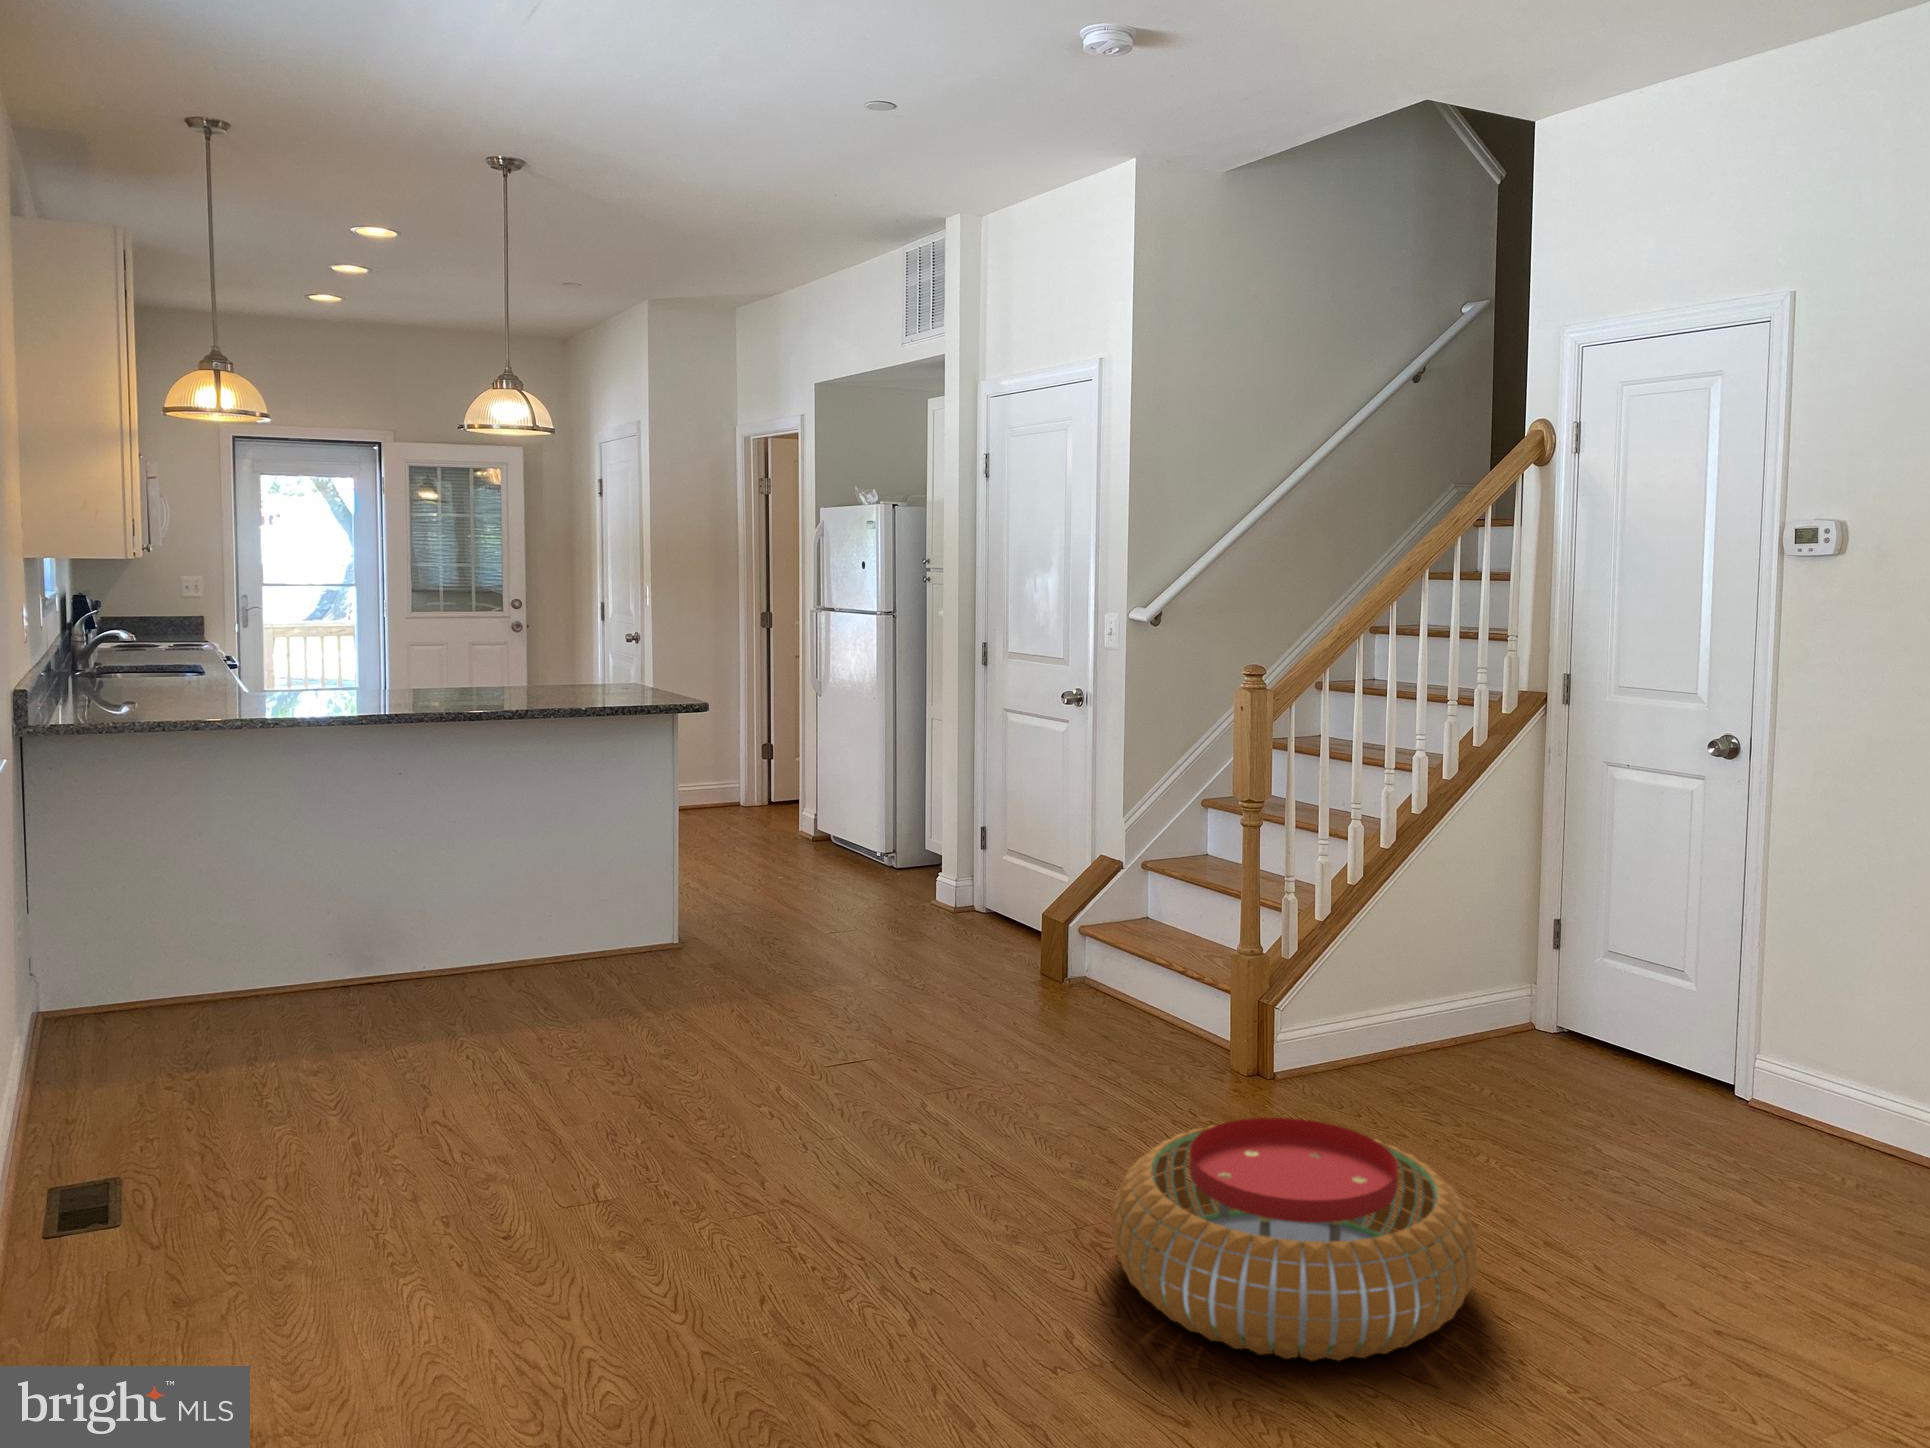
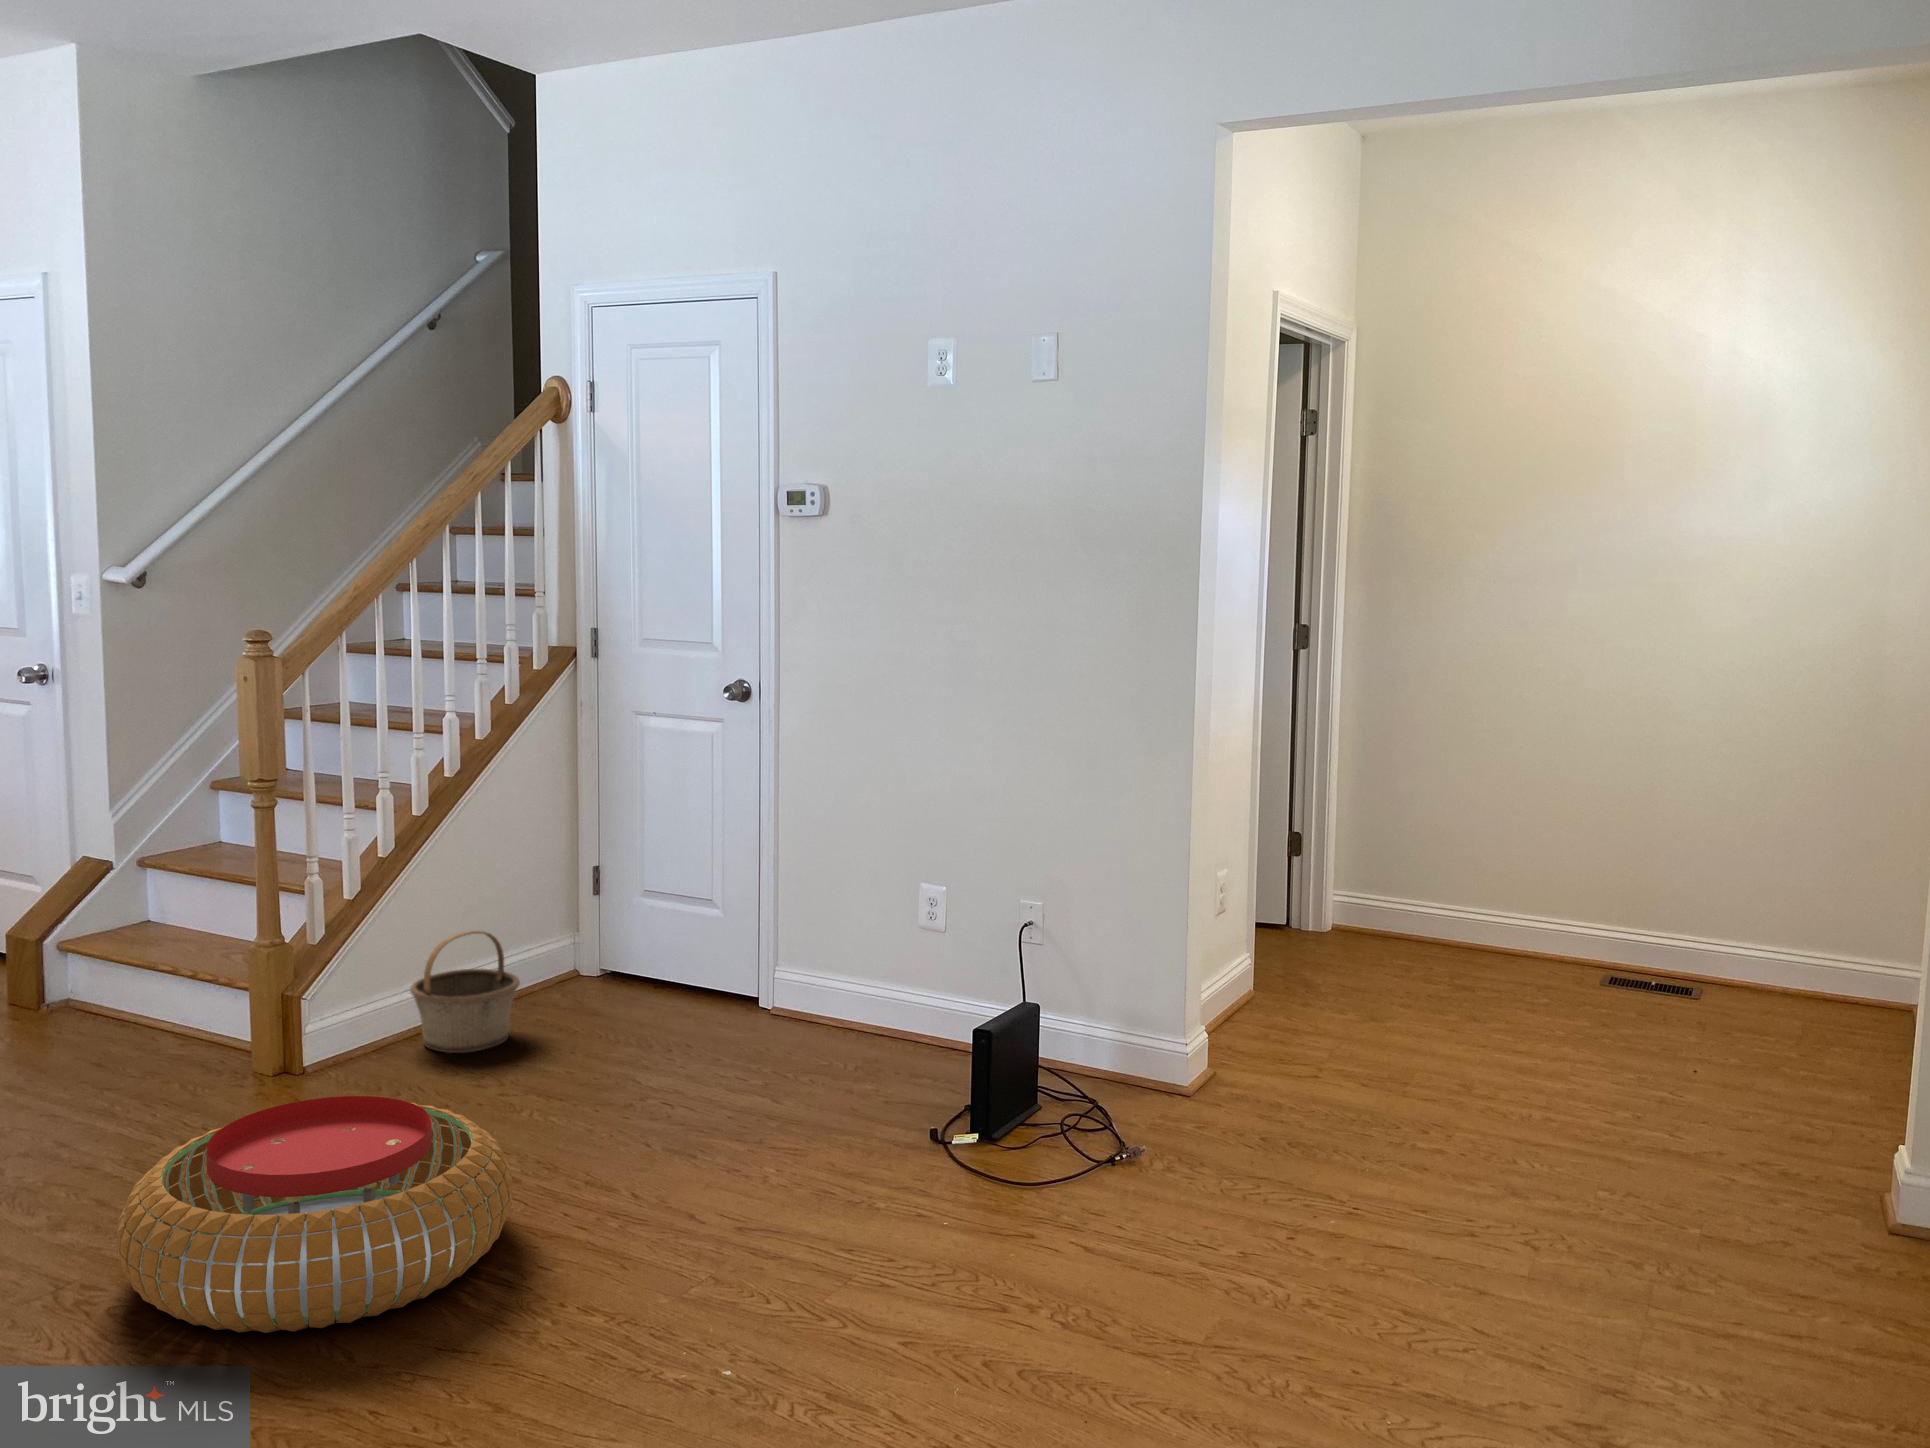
basket: none [1371,968,1478,1089] -> present [410,931,520,1053]

